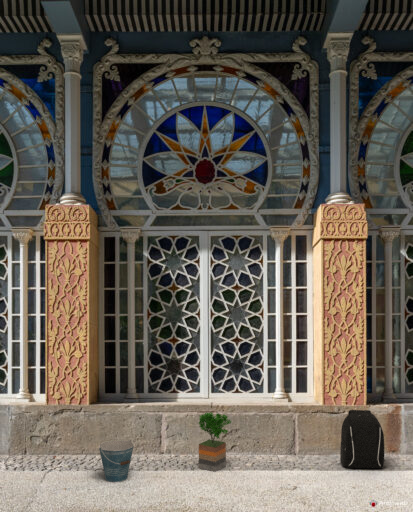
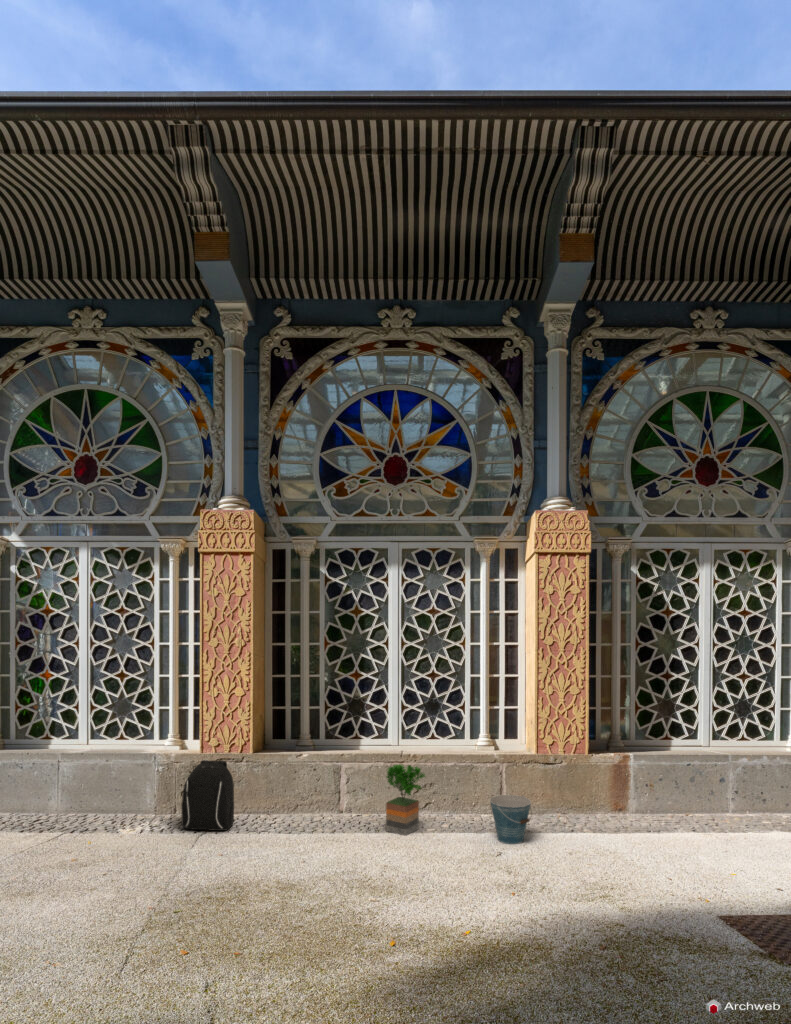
backpack: present [340,410,384,468] -> present [181,760,234,831]
bucket: present [99,440,134,482] -> present [490,795,531,844]

